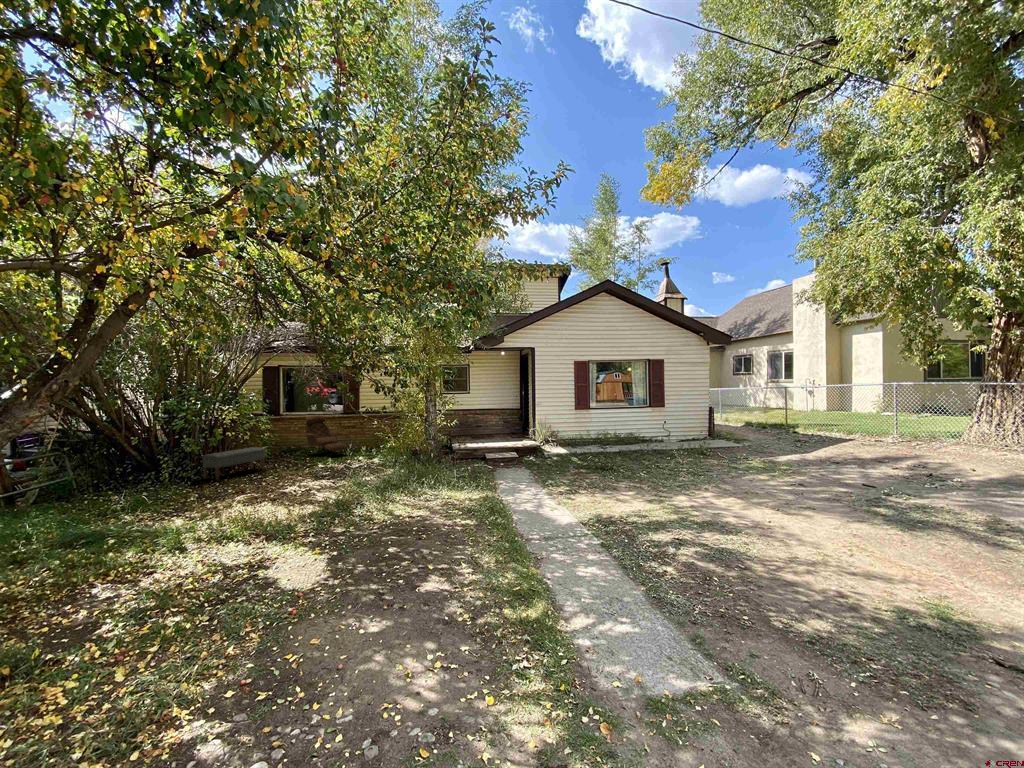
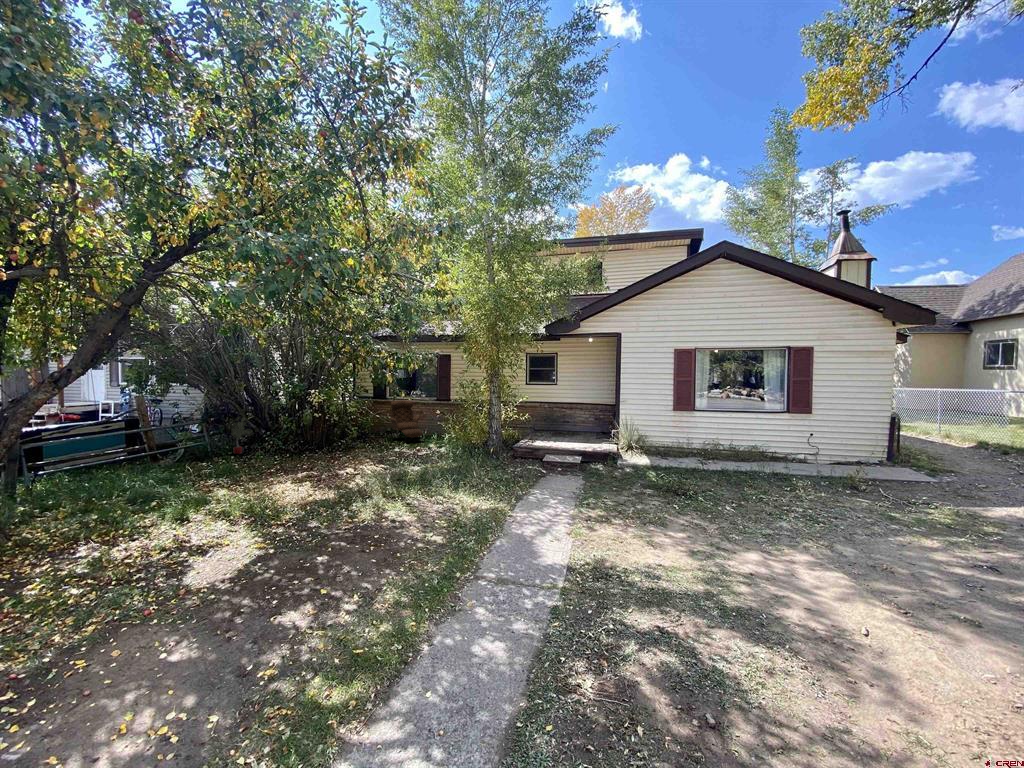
potted tree: none [126,441,157,485] -> present [231,417,252,454]
bench: present [202,447,265,480] -> none [285,428,341,456]

